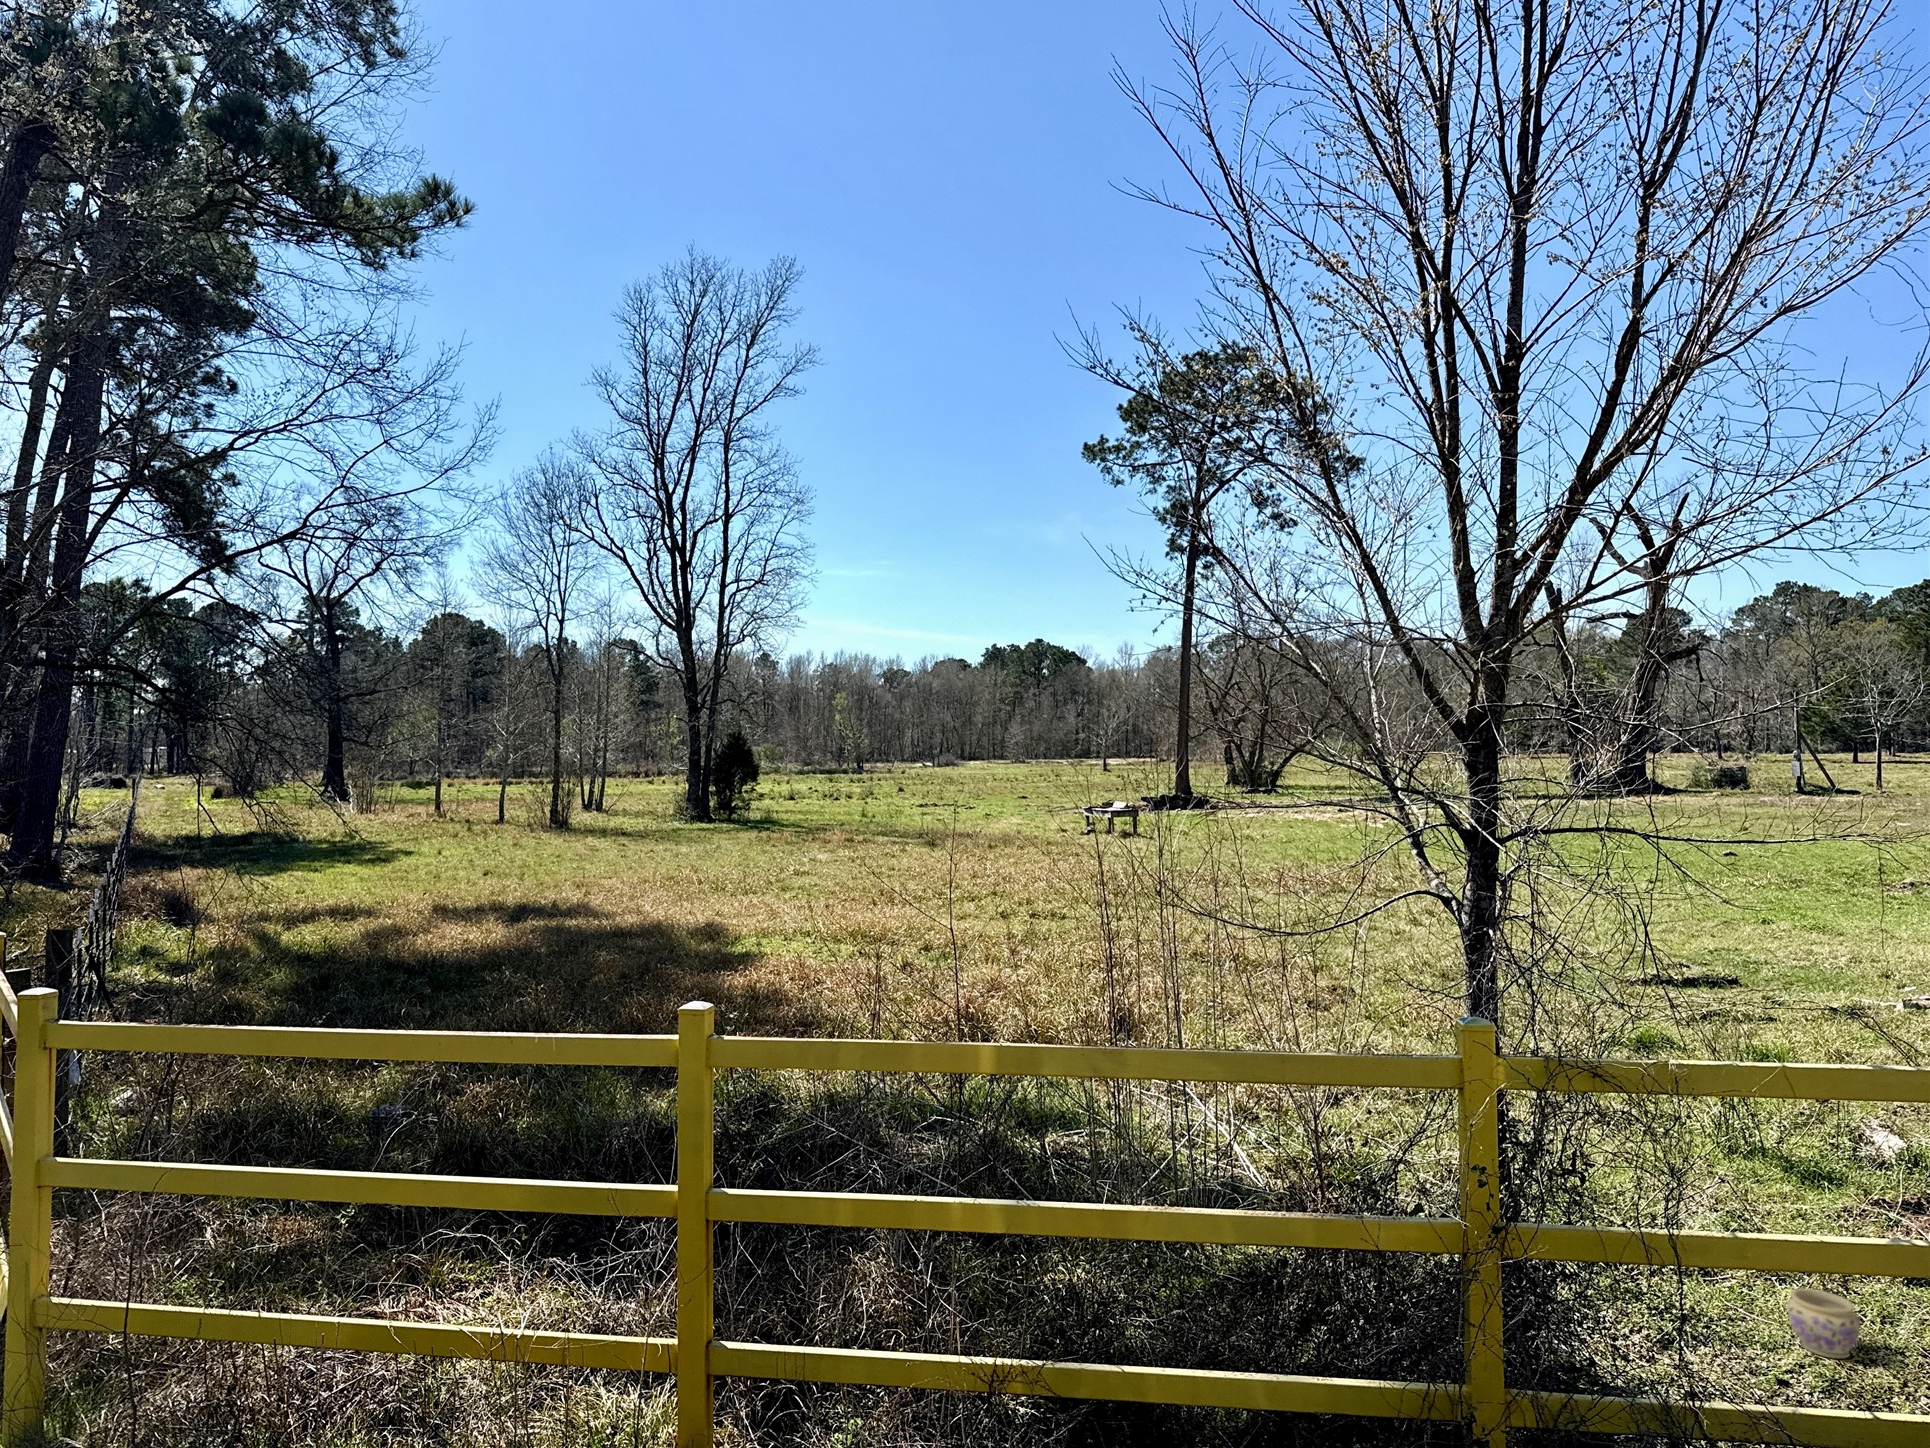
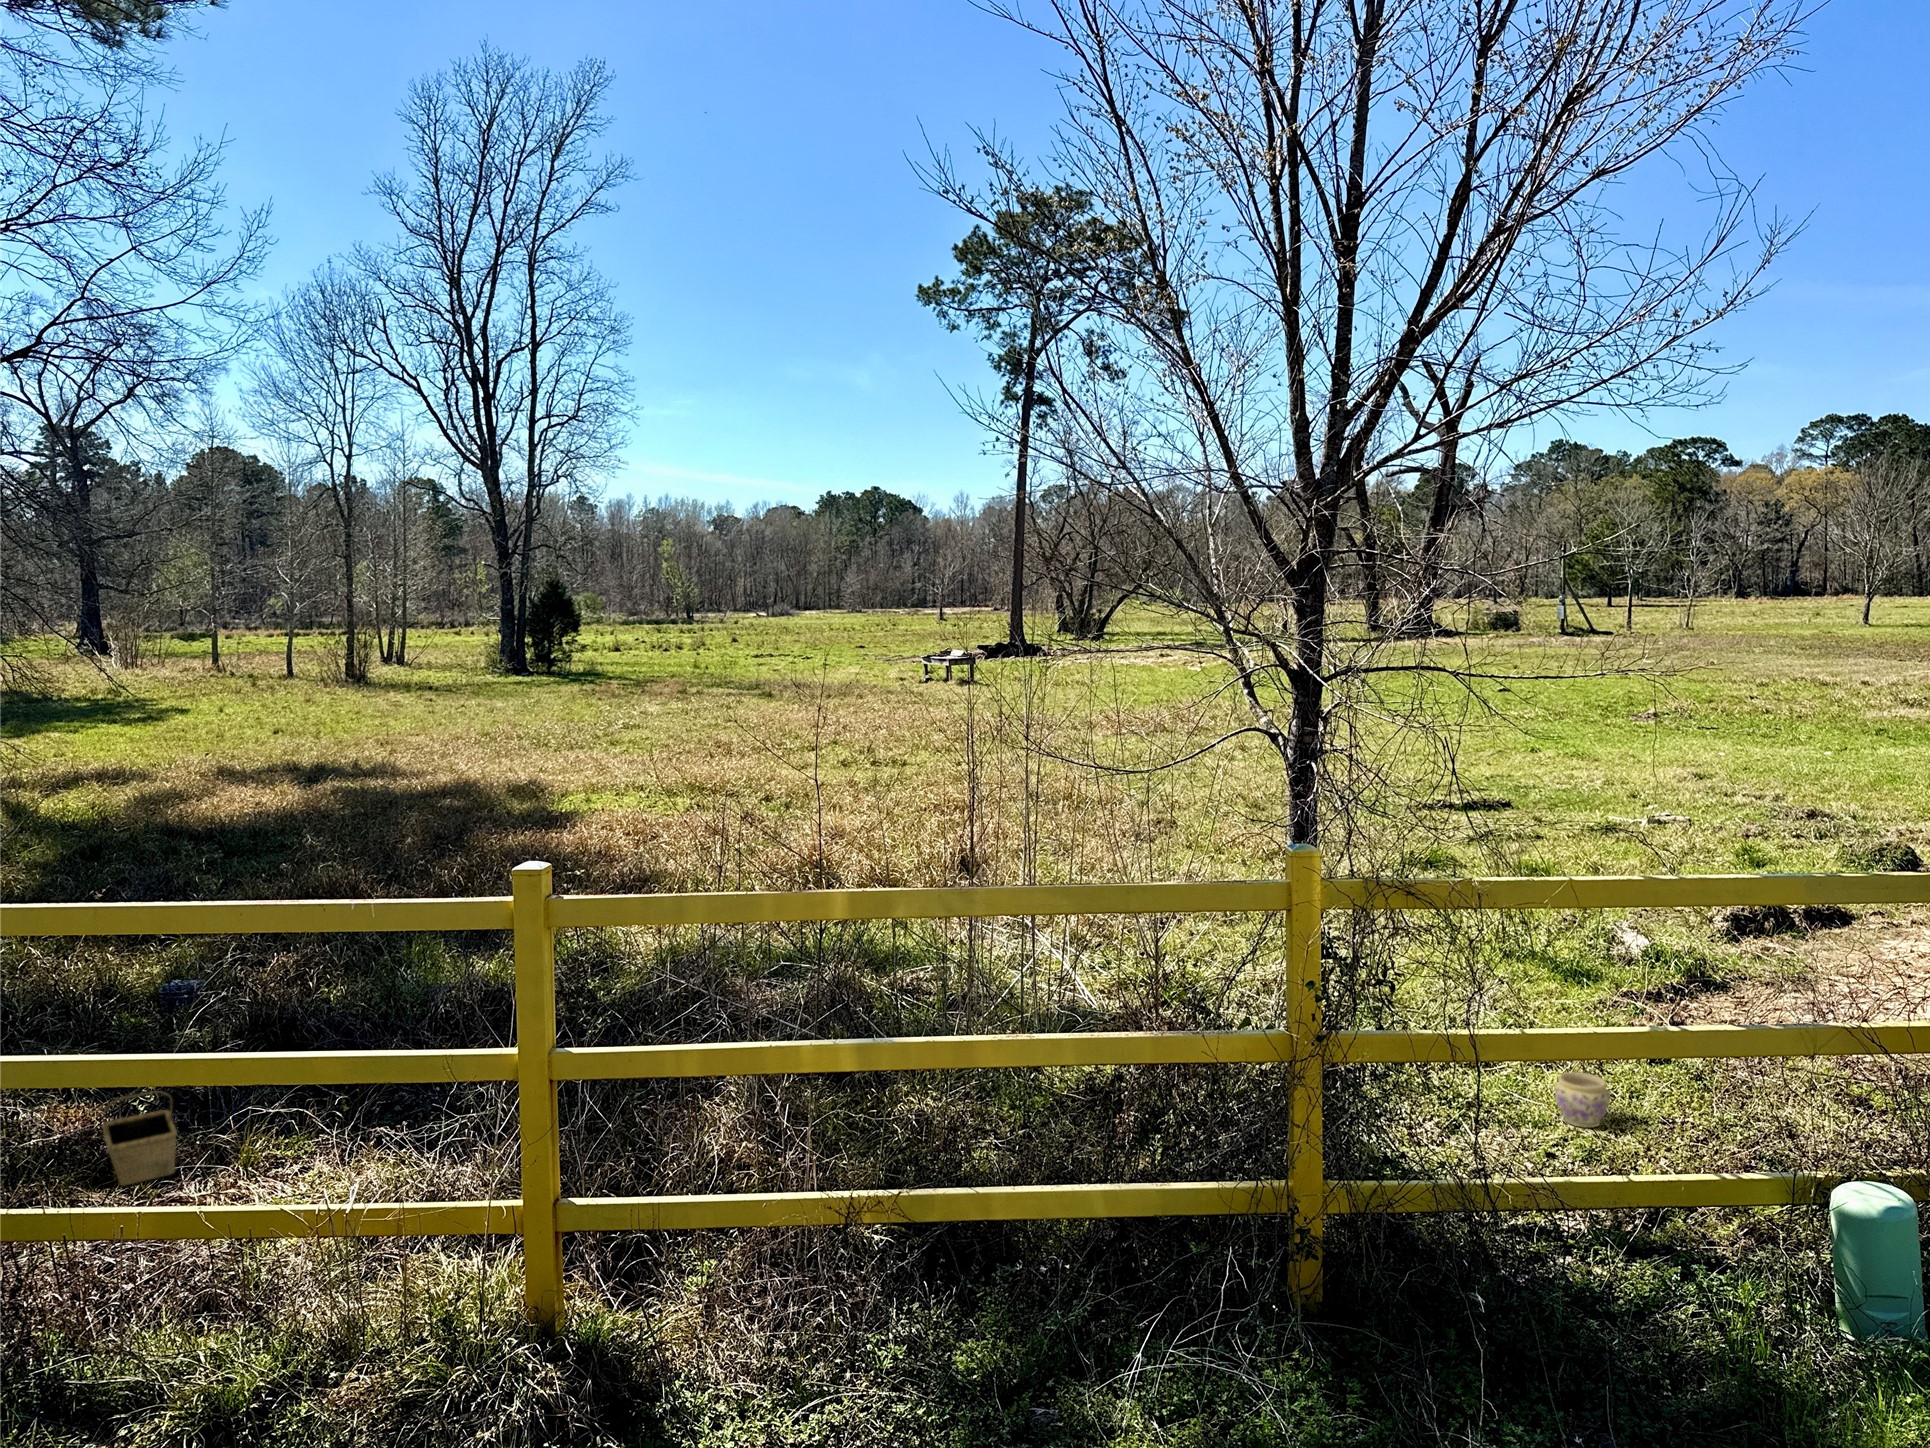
basket: none [312,1193,374,1283] -> present [102,1091,177,1185]

